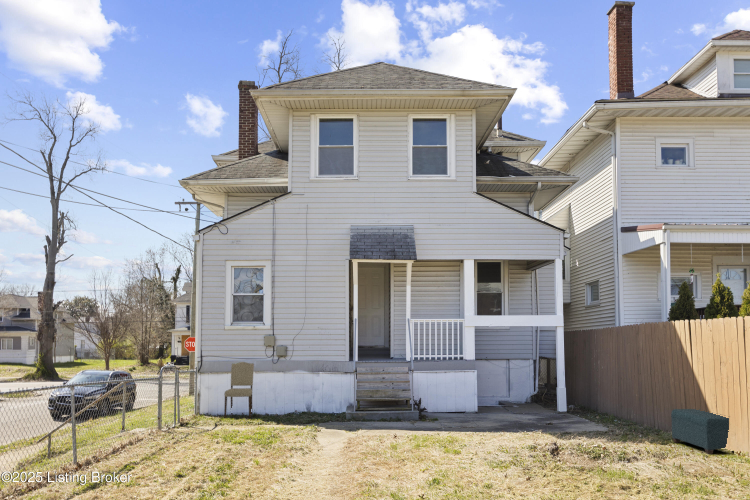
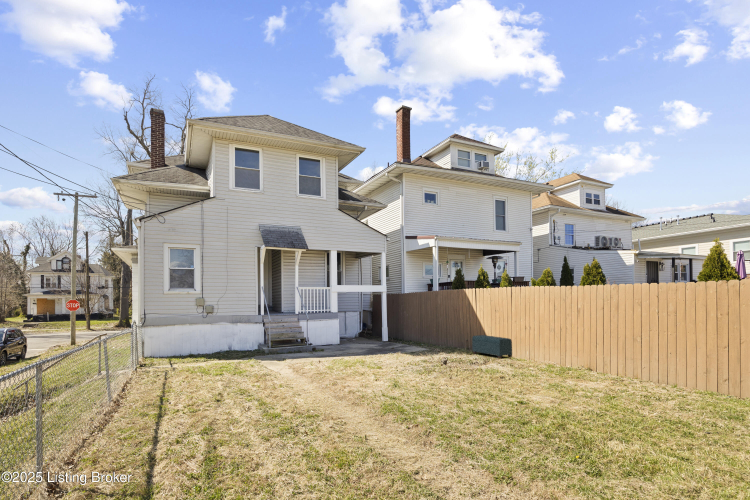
chair: present [224,362,254,418] -> none [170,318,192,359]

